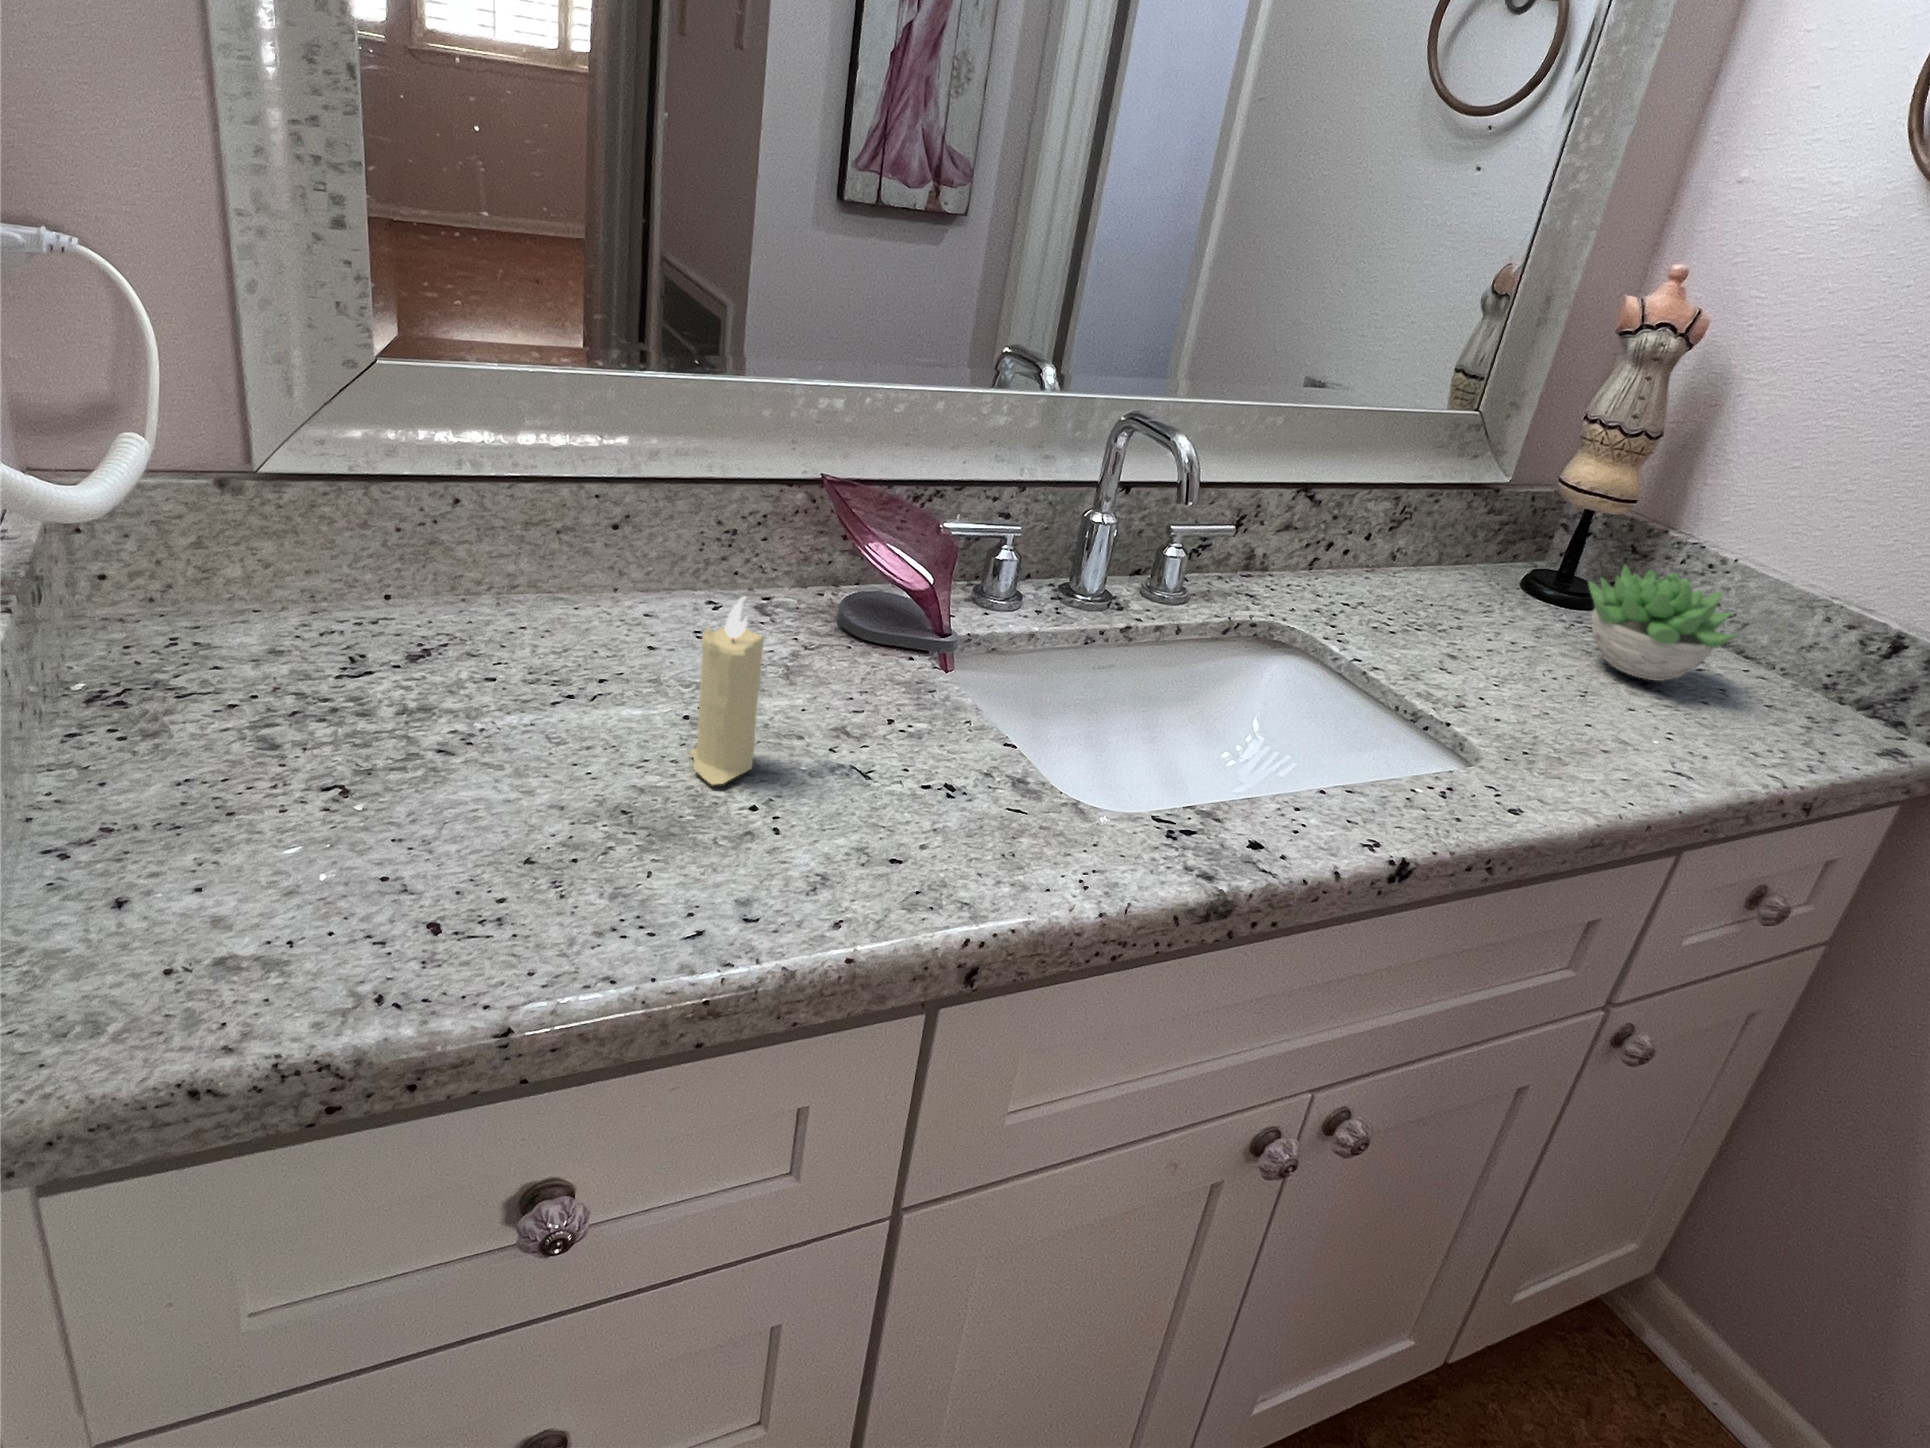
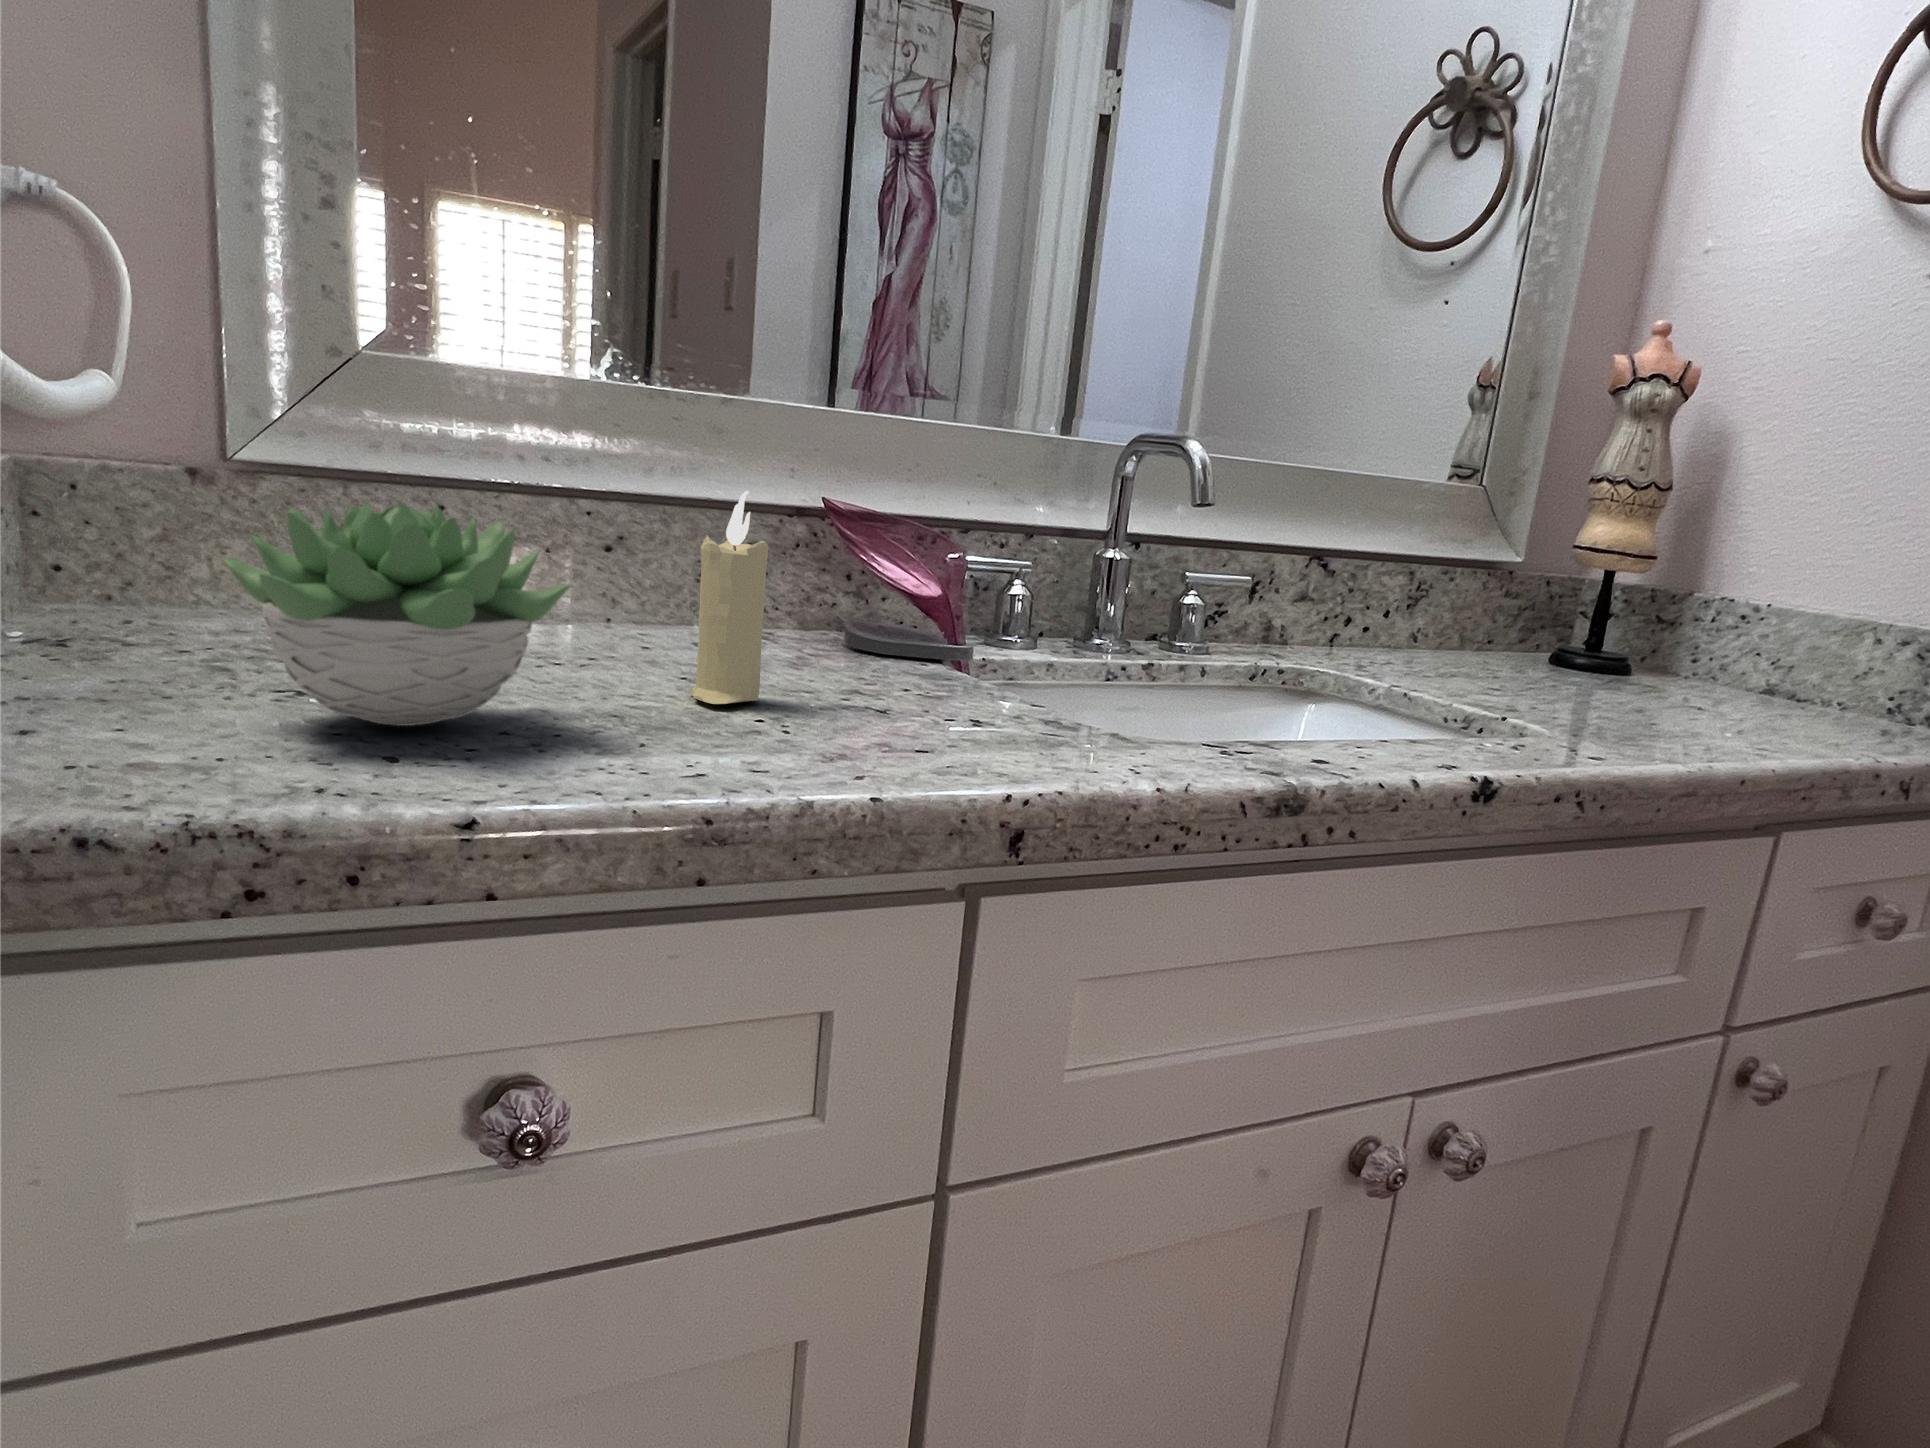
succulent plant: present [1588,565,1738,681] -> present [222,502,572,726]

